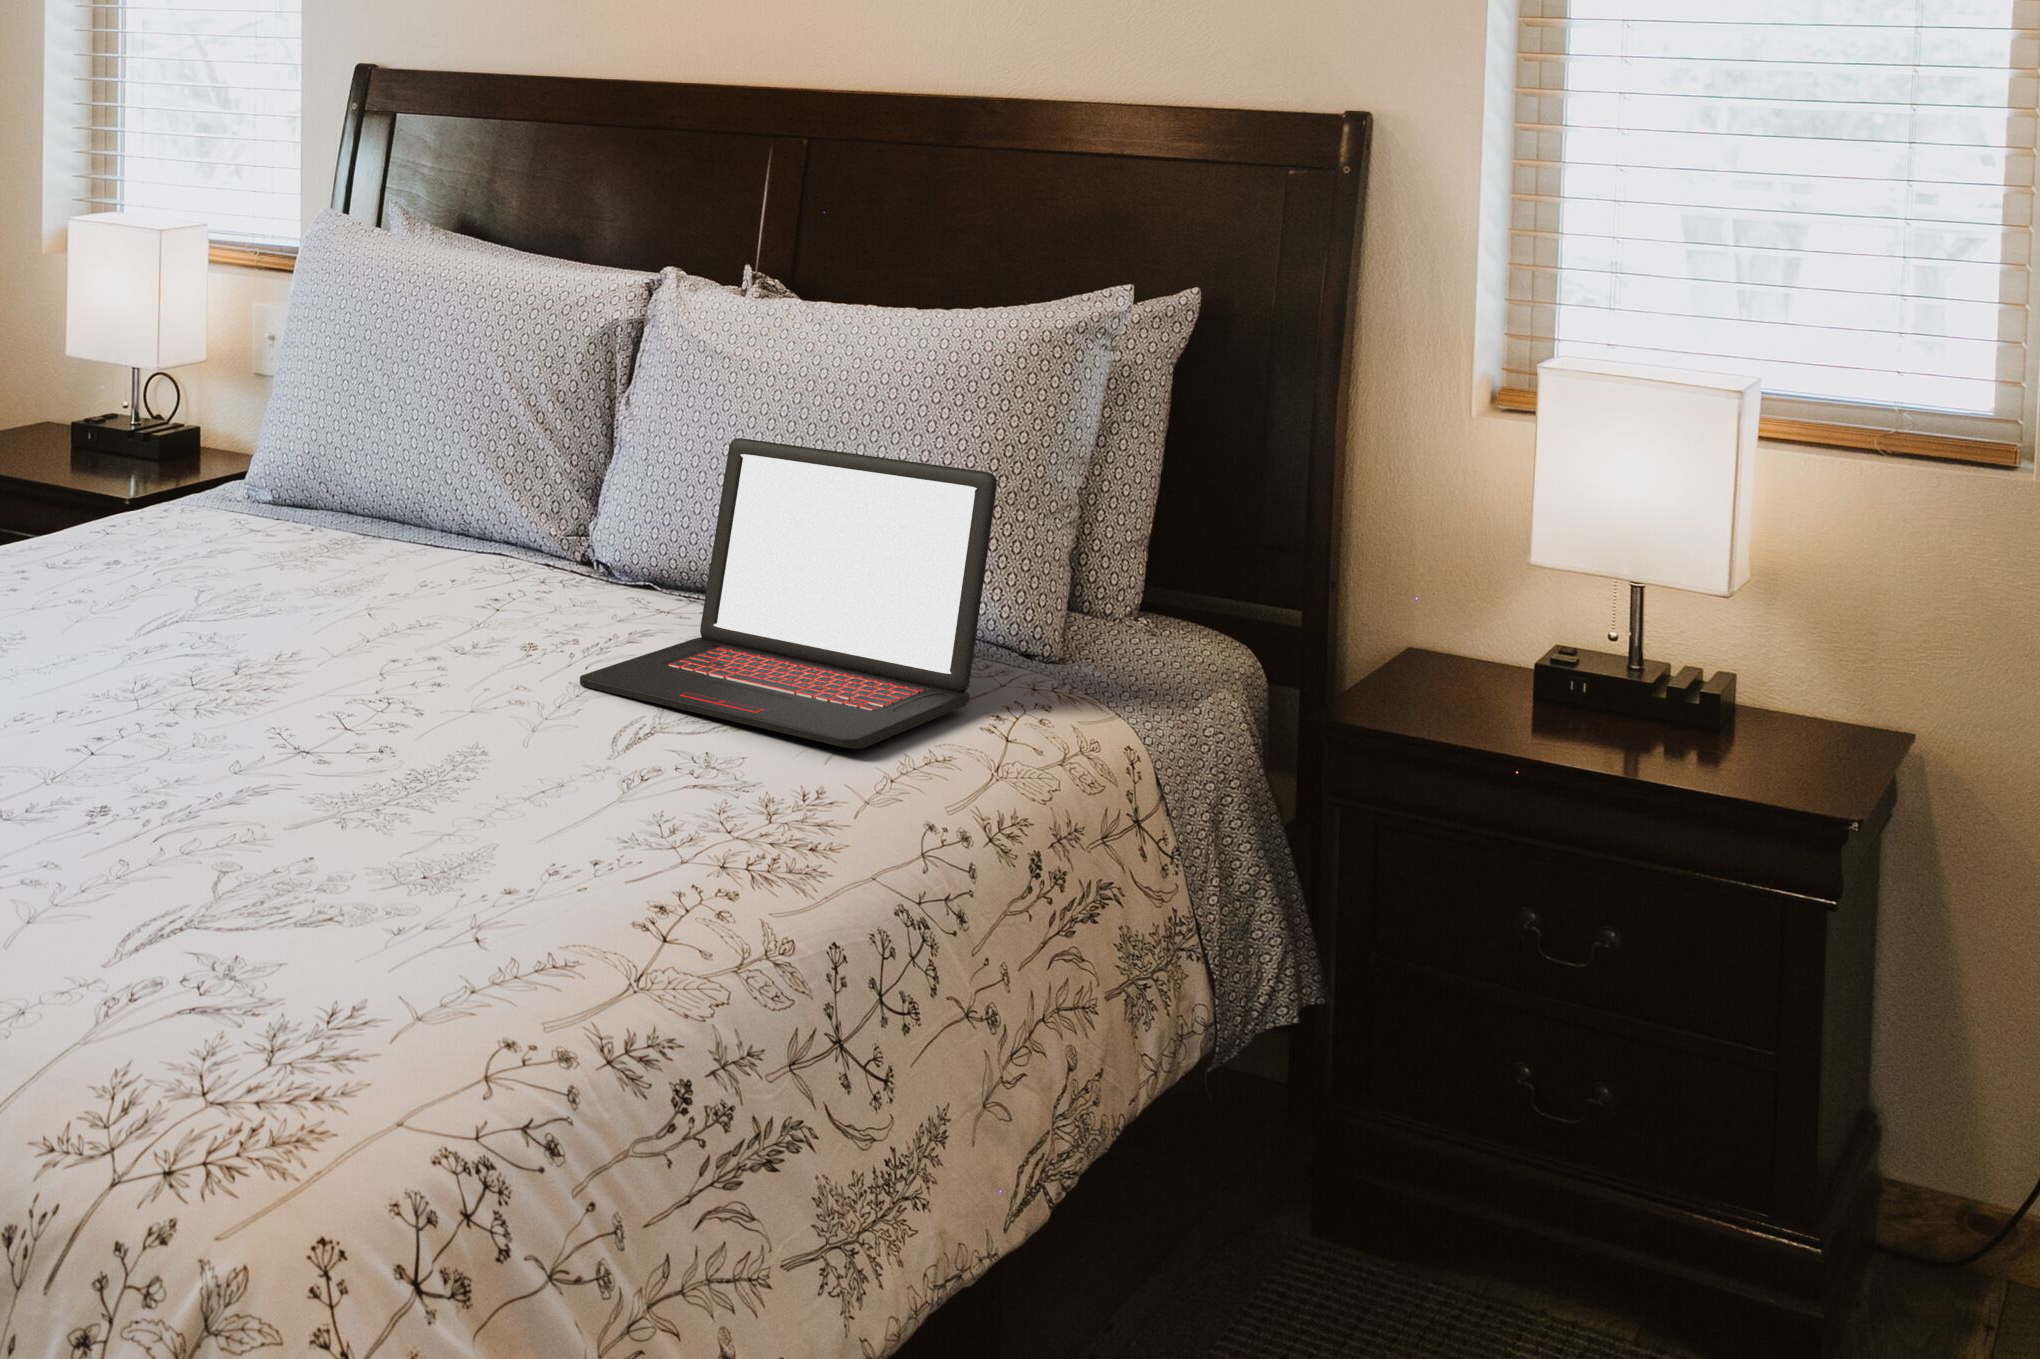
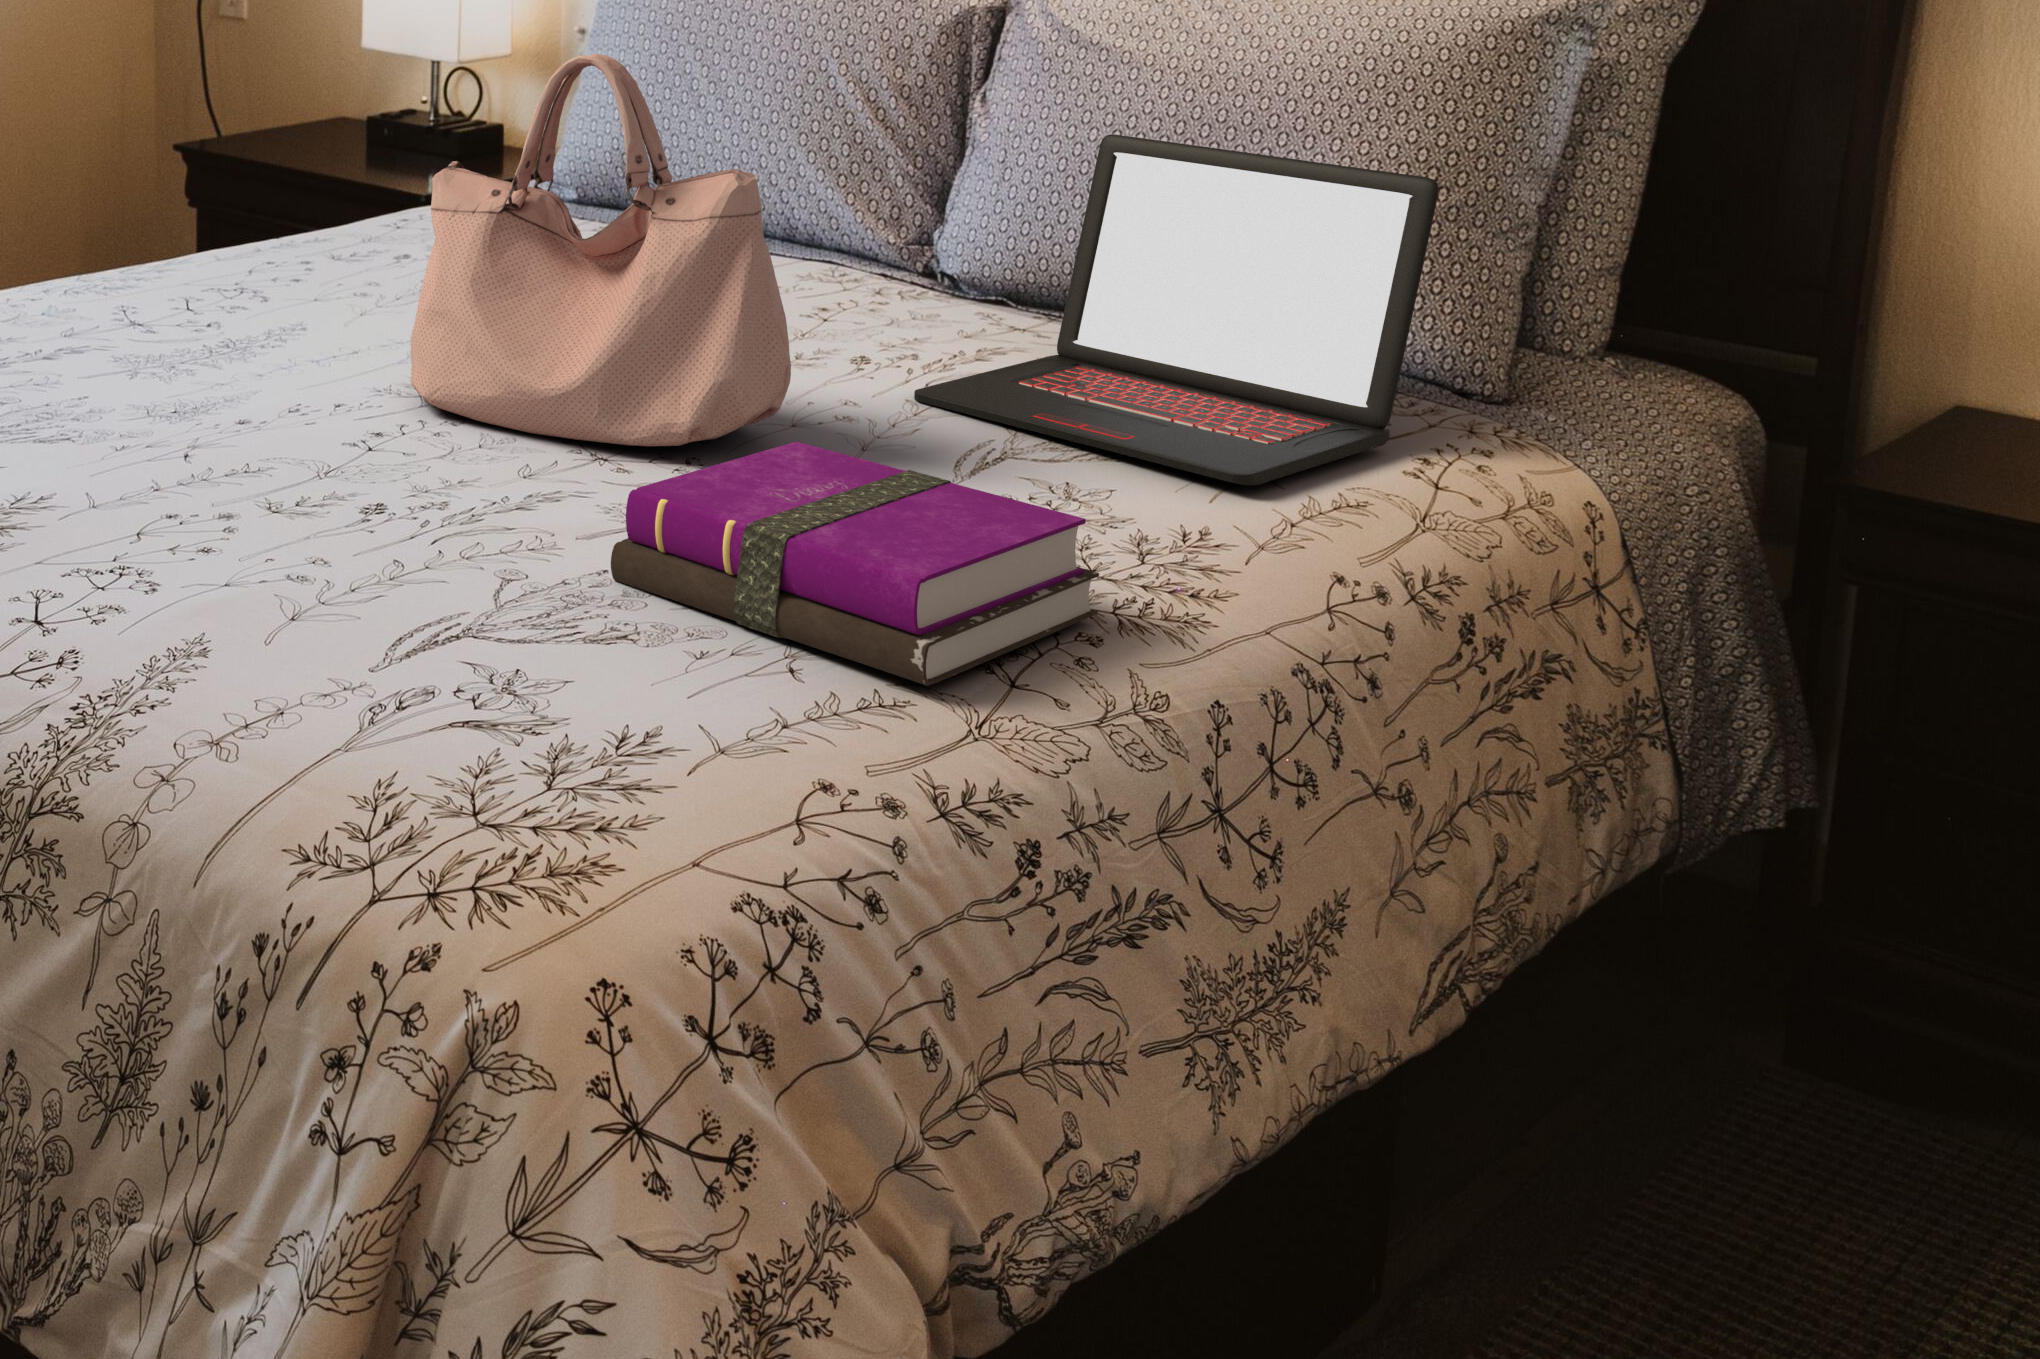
handbag: none [129,379,472,741] -> present [411,54,791,446]
notebook: none [317,730,732,946] -> present [611,442,1099,686]

